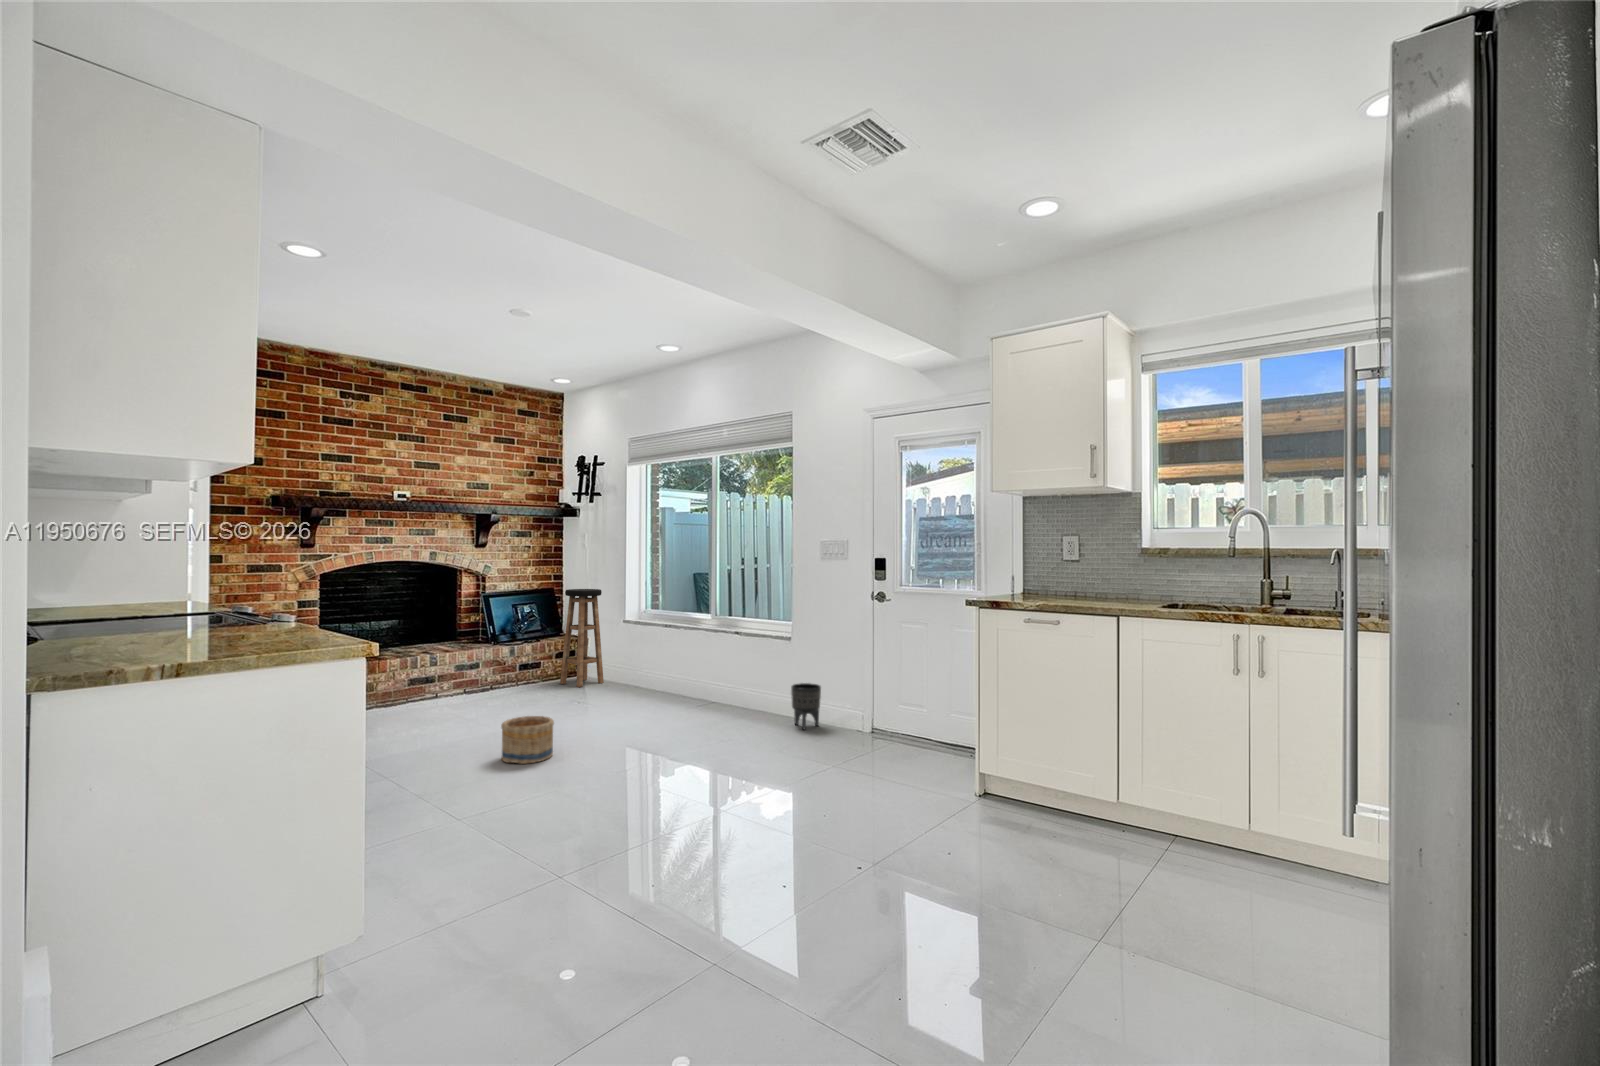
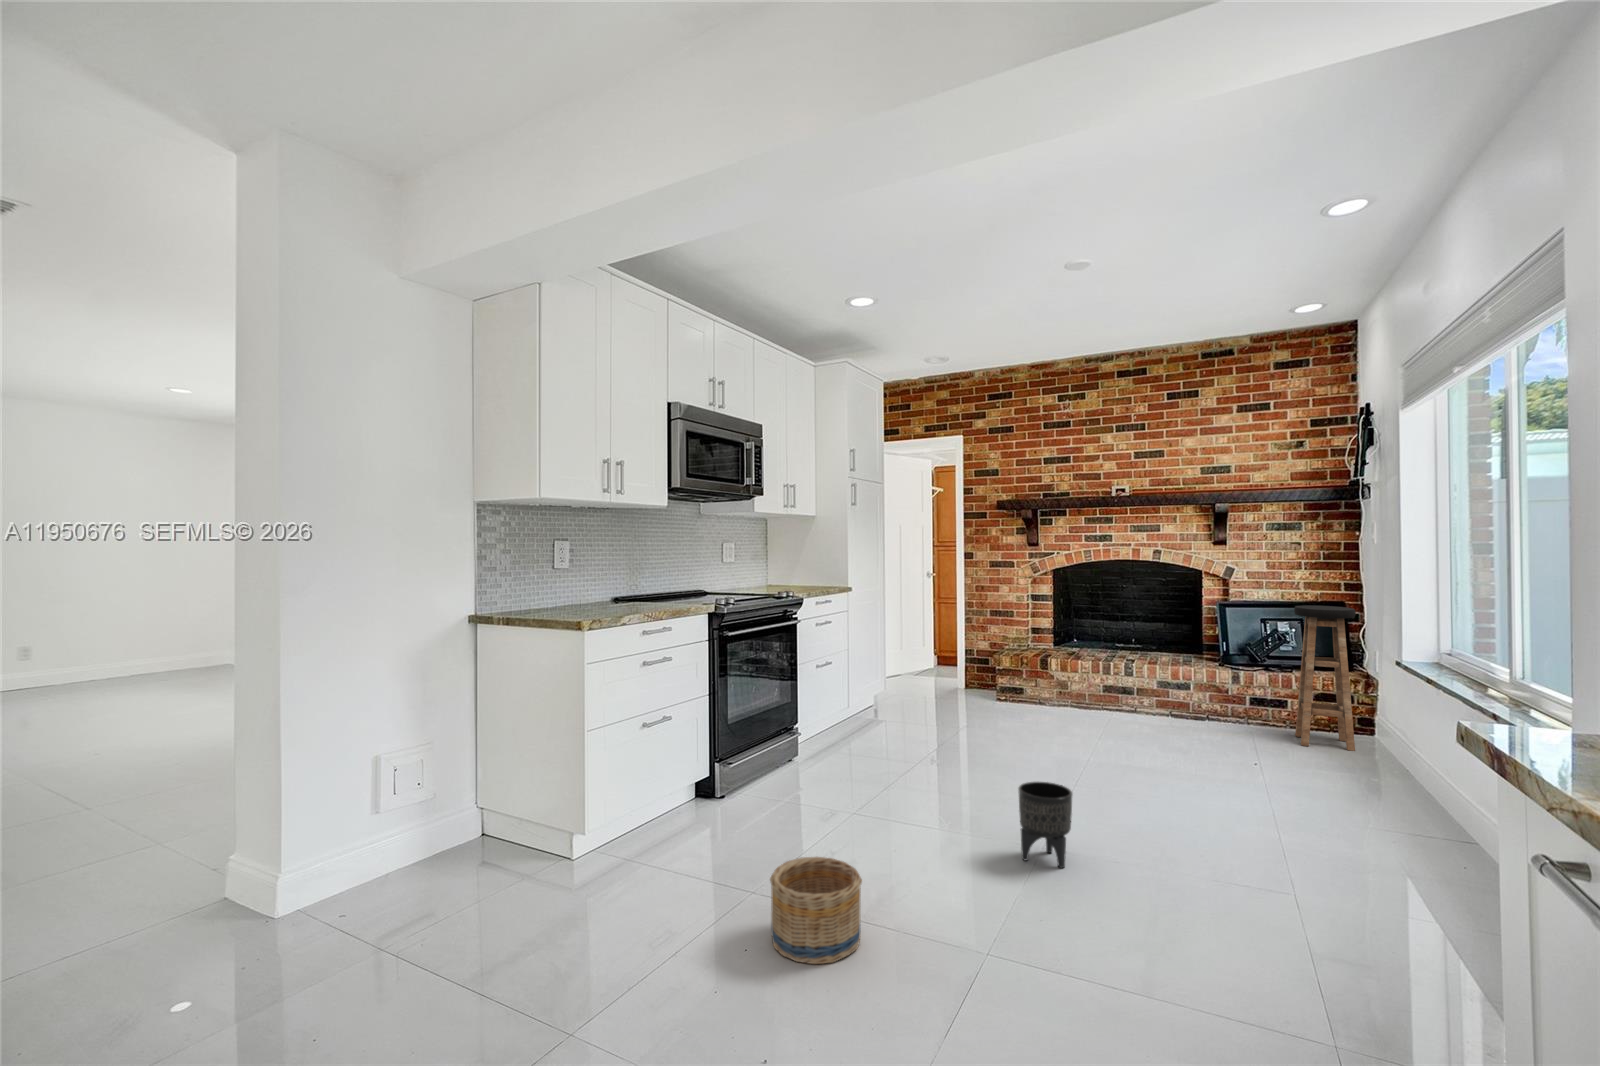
planter: present [791,683,821,730] -> present [1018,782,1073,868]
basket: present [501,716,554,764] -> present [770,857,862,964]

